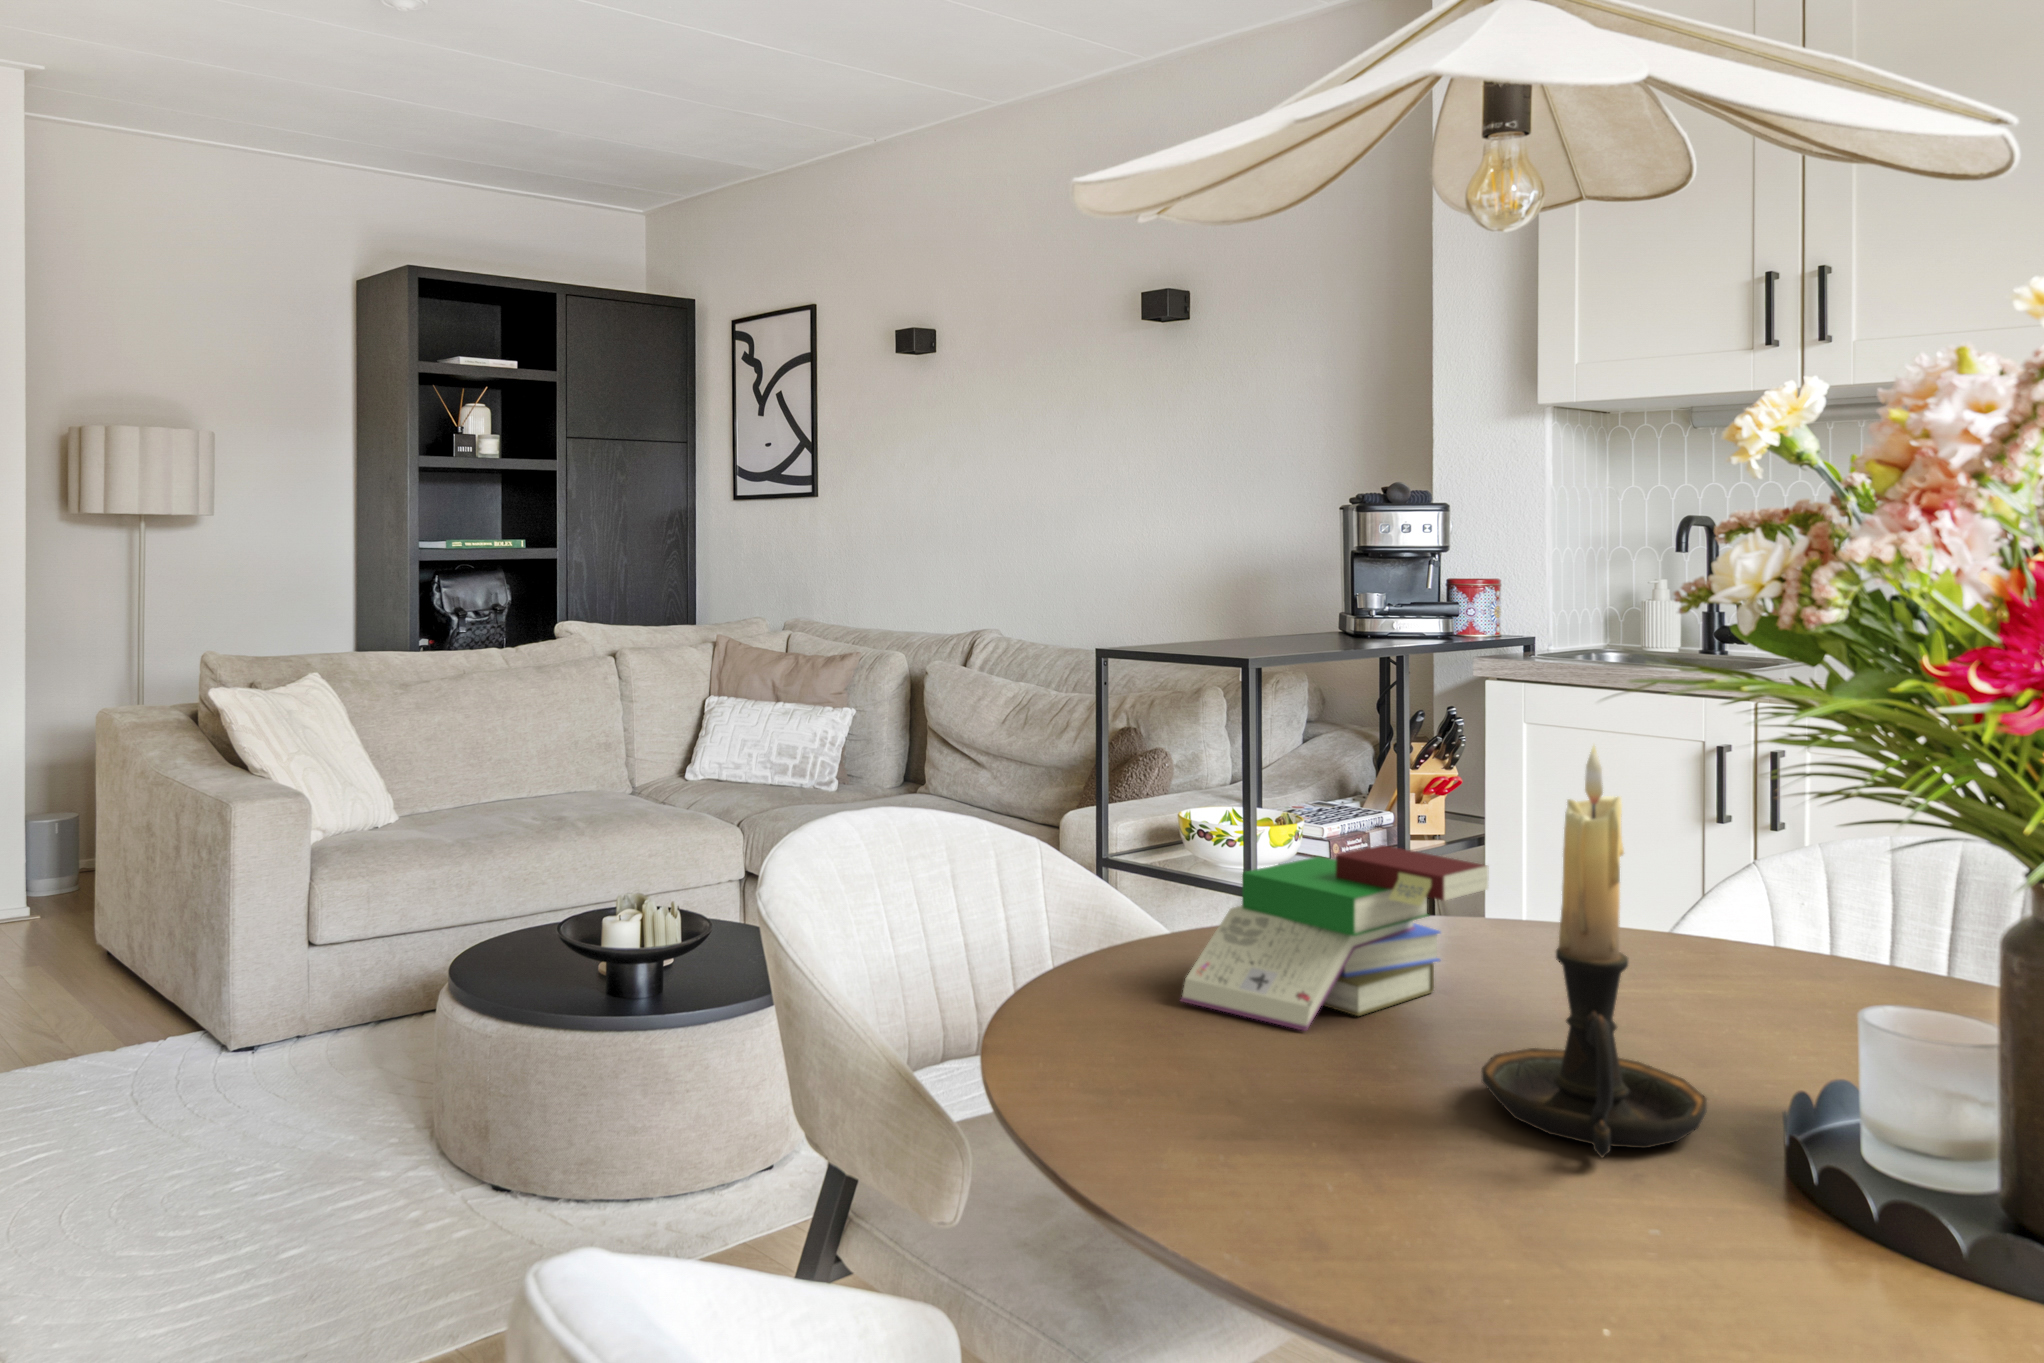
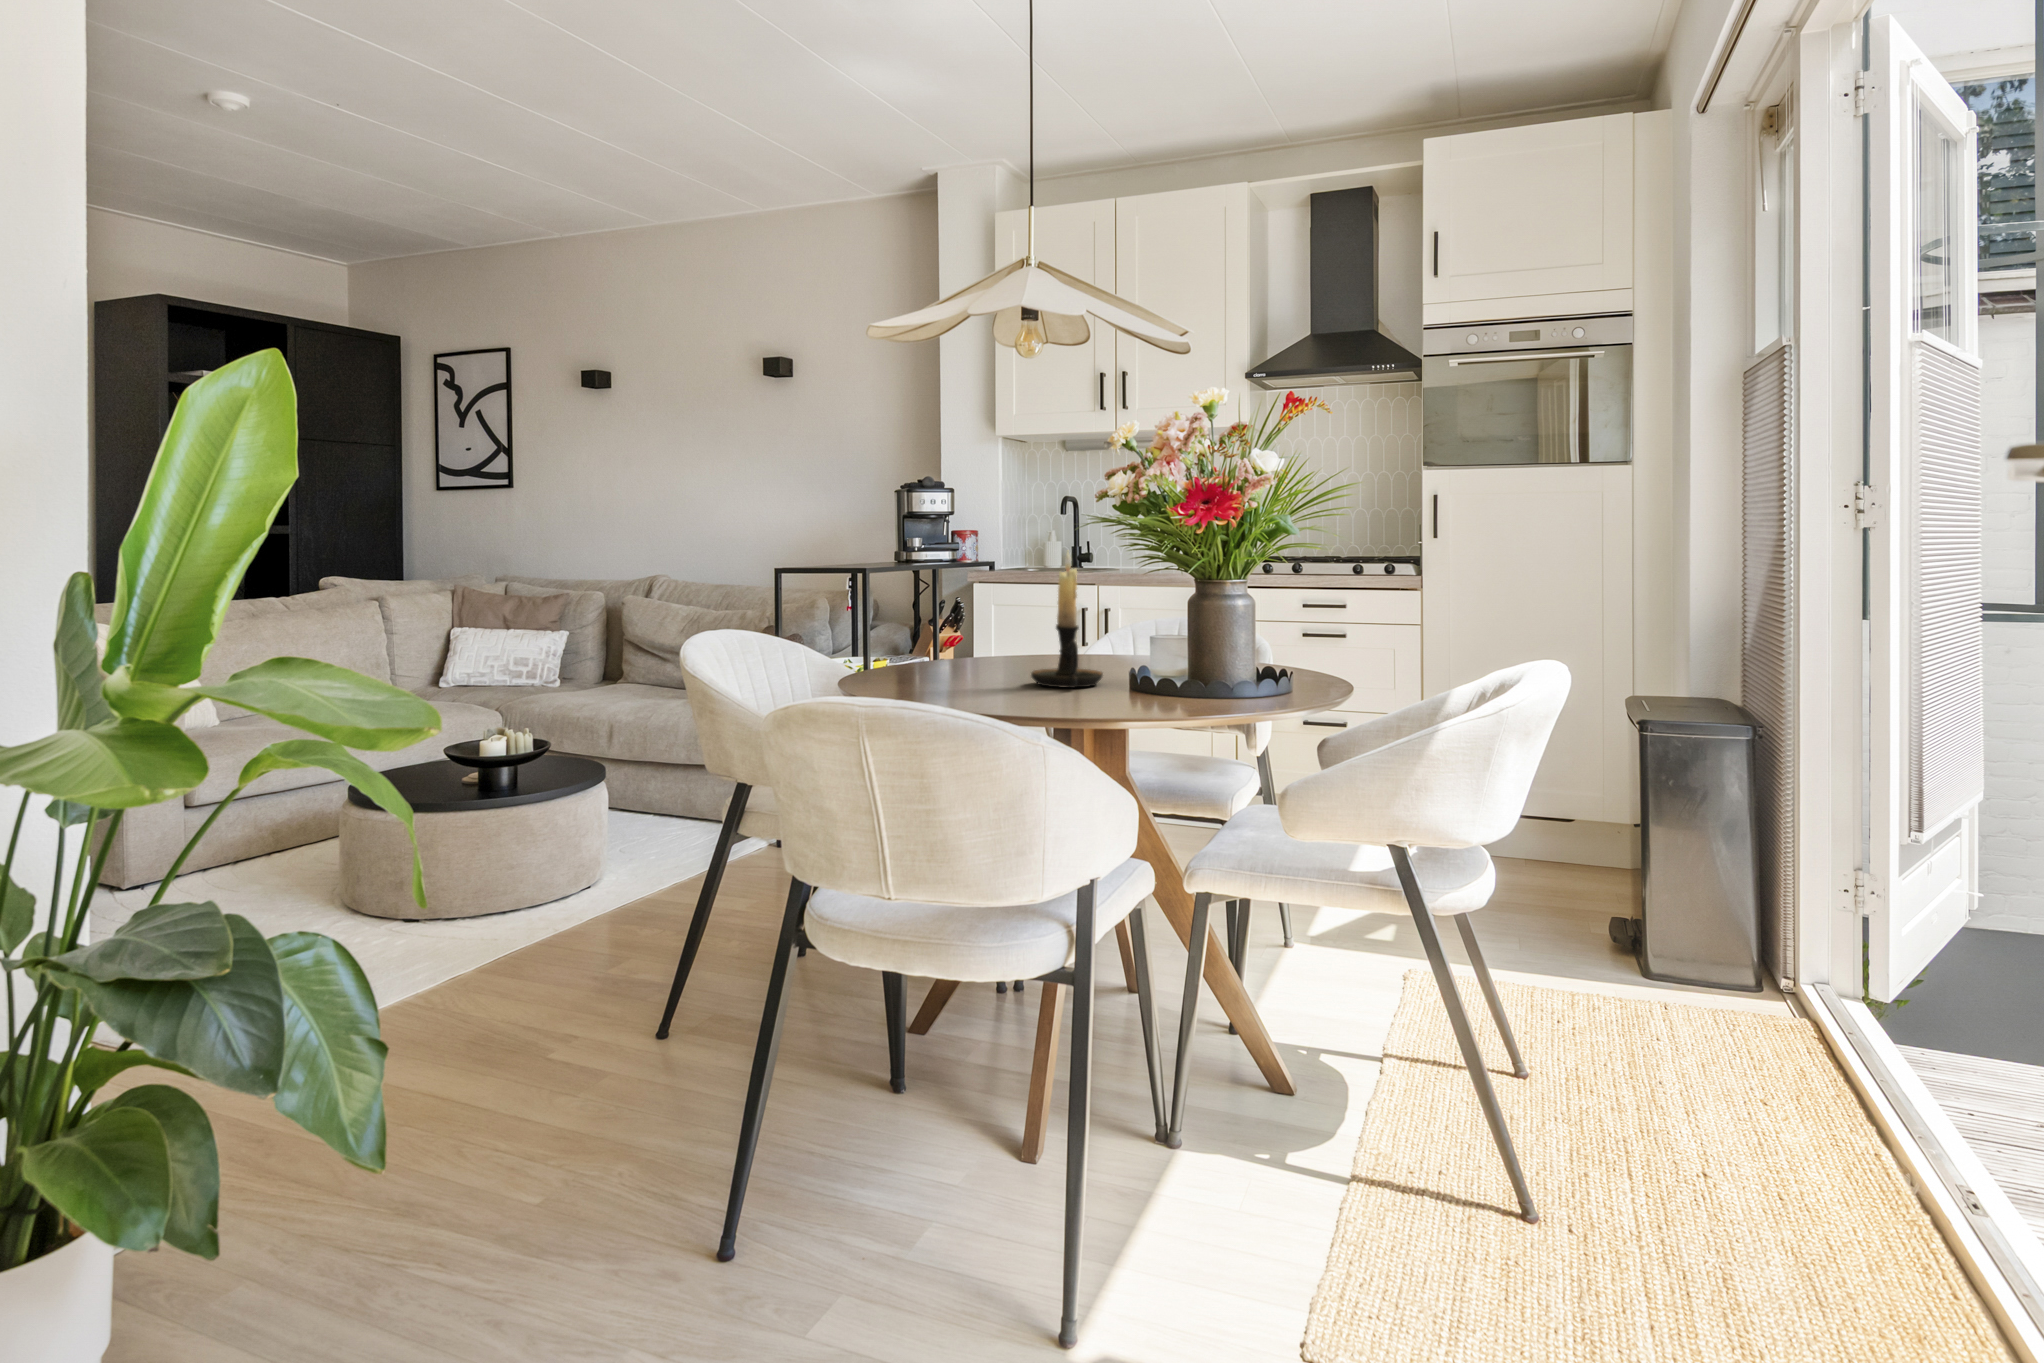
book: present [1181,845,1489,1031] -> none [907,613,1022,679]

